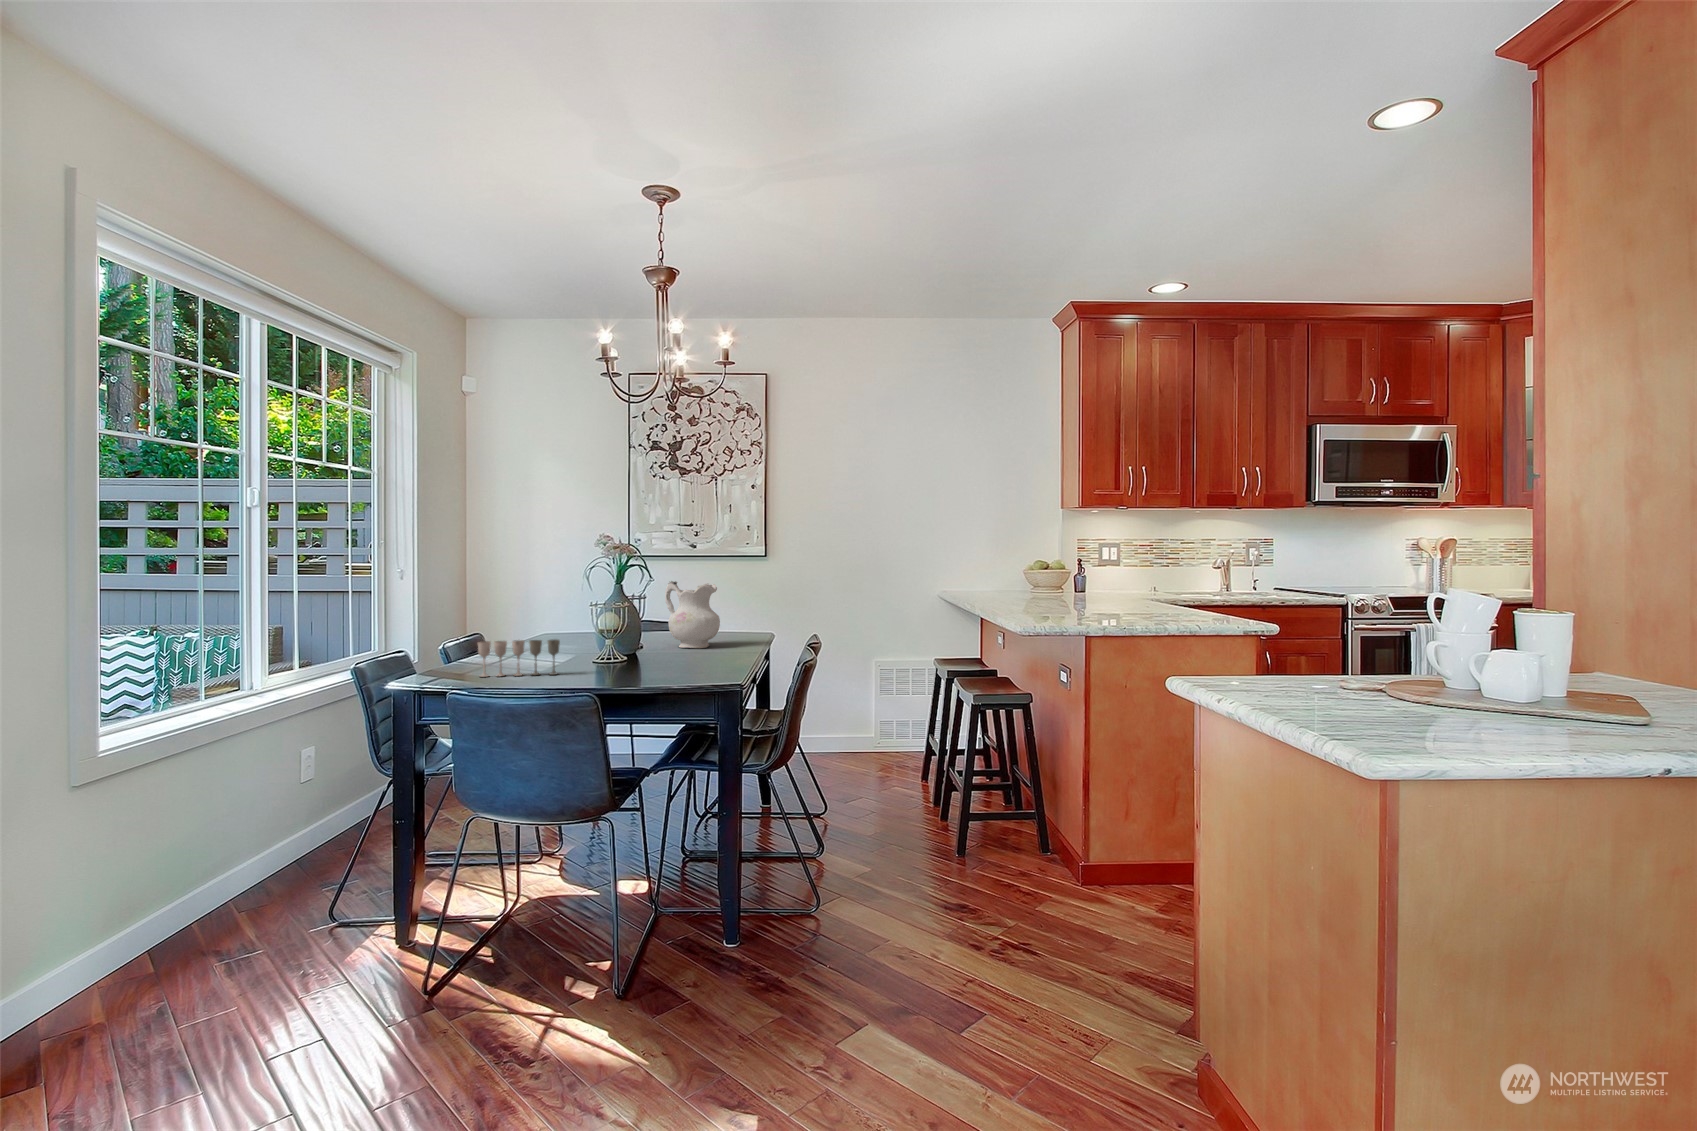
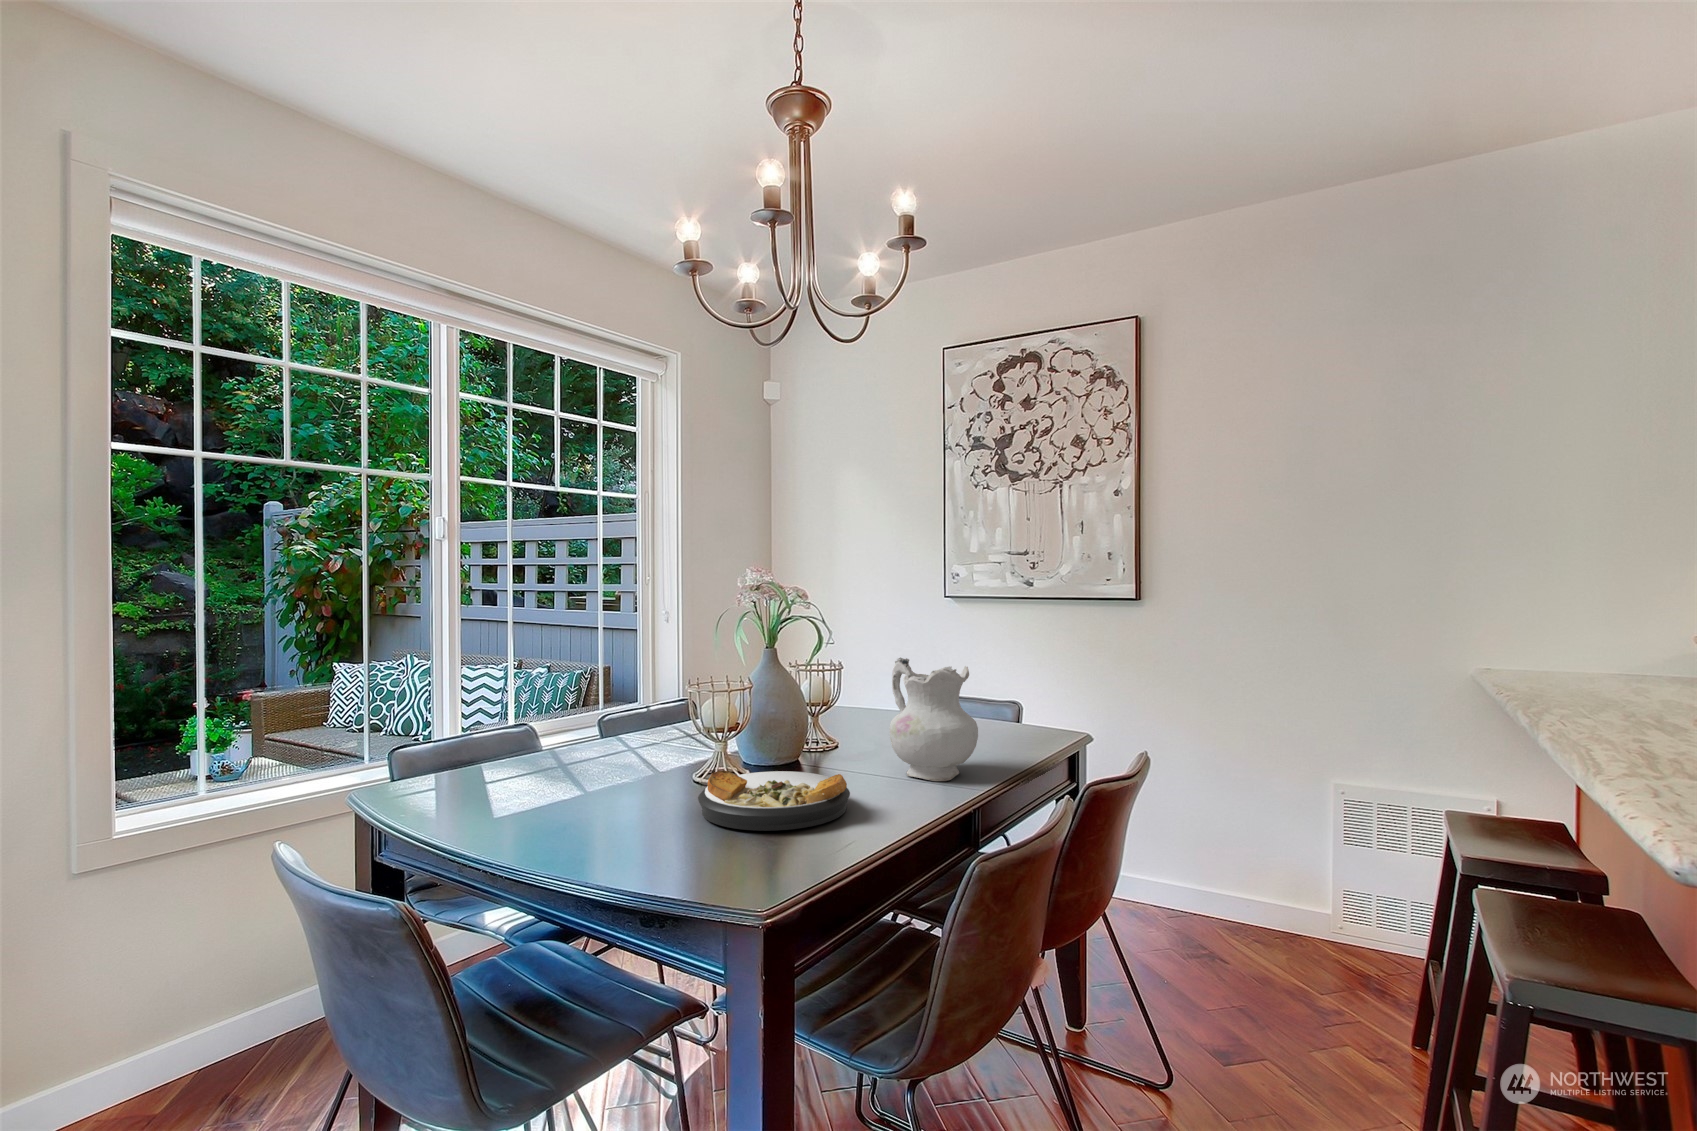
wine glass: present [478,639,560,677] -> none [504,770,619,842]
plate: none [583,639,672,666] -> present [698,770,850,831]

